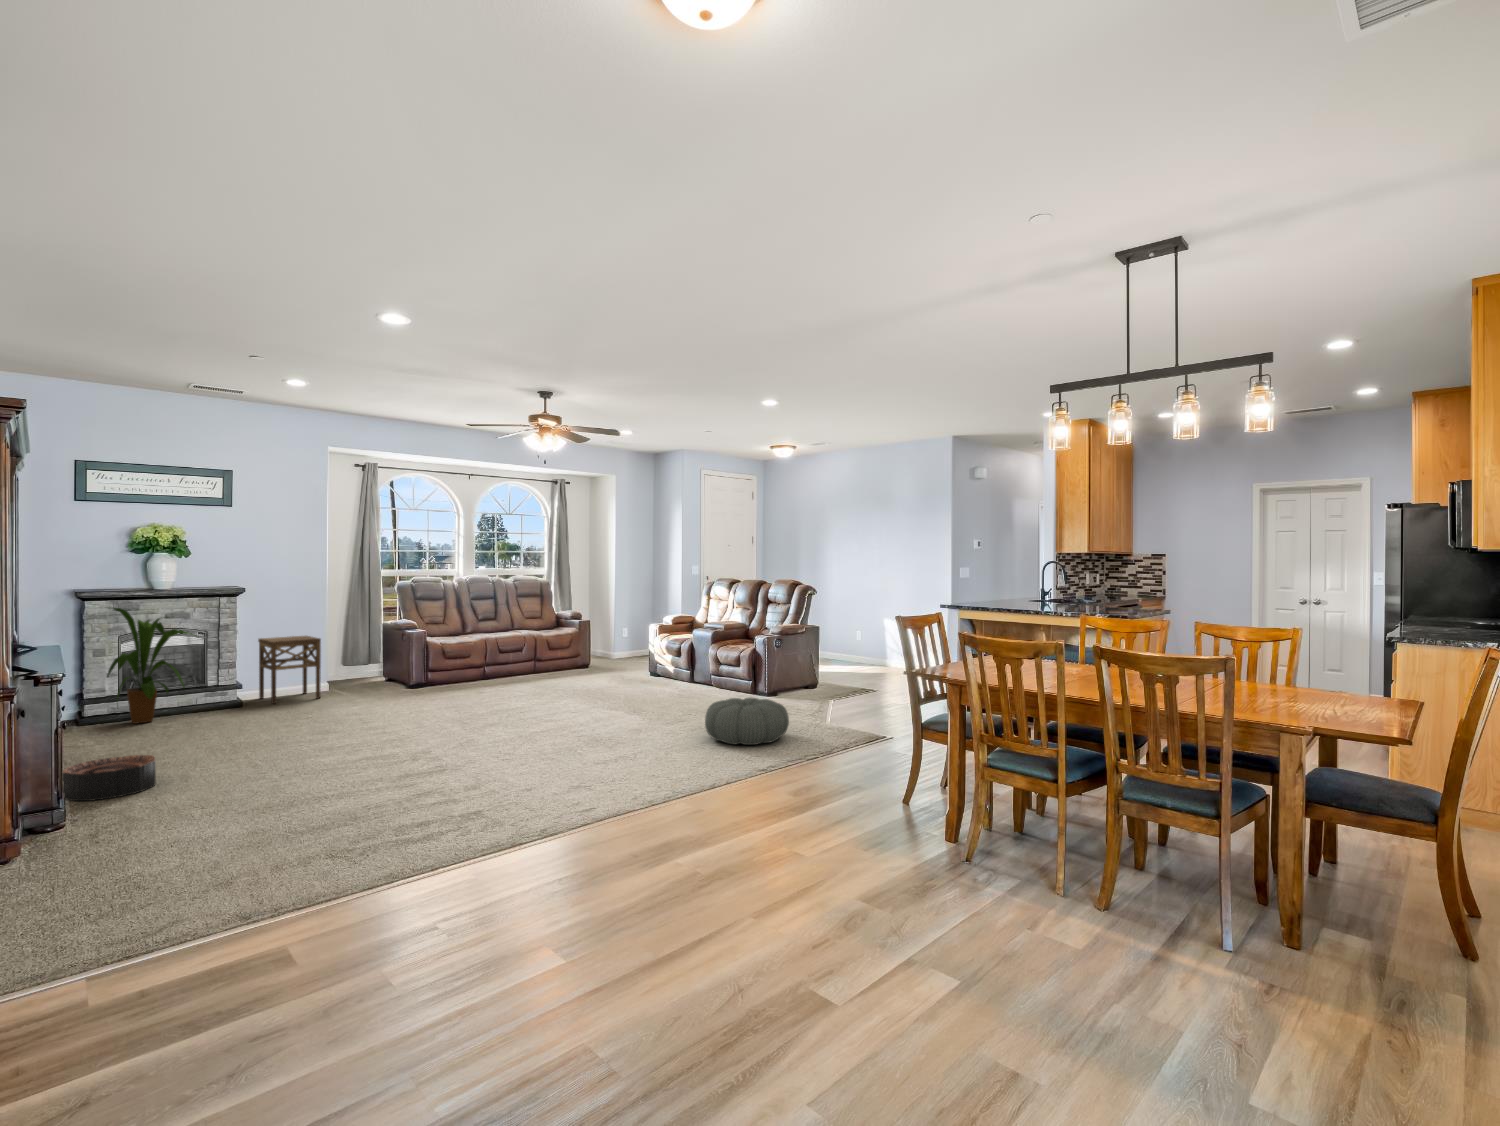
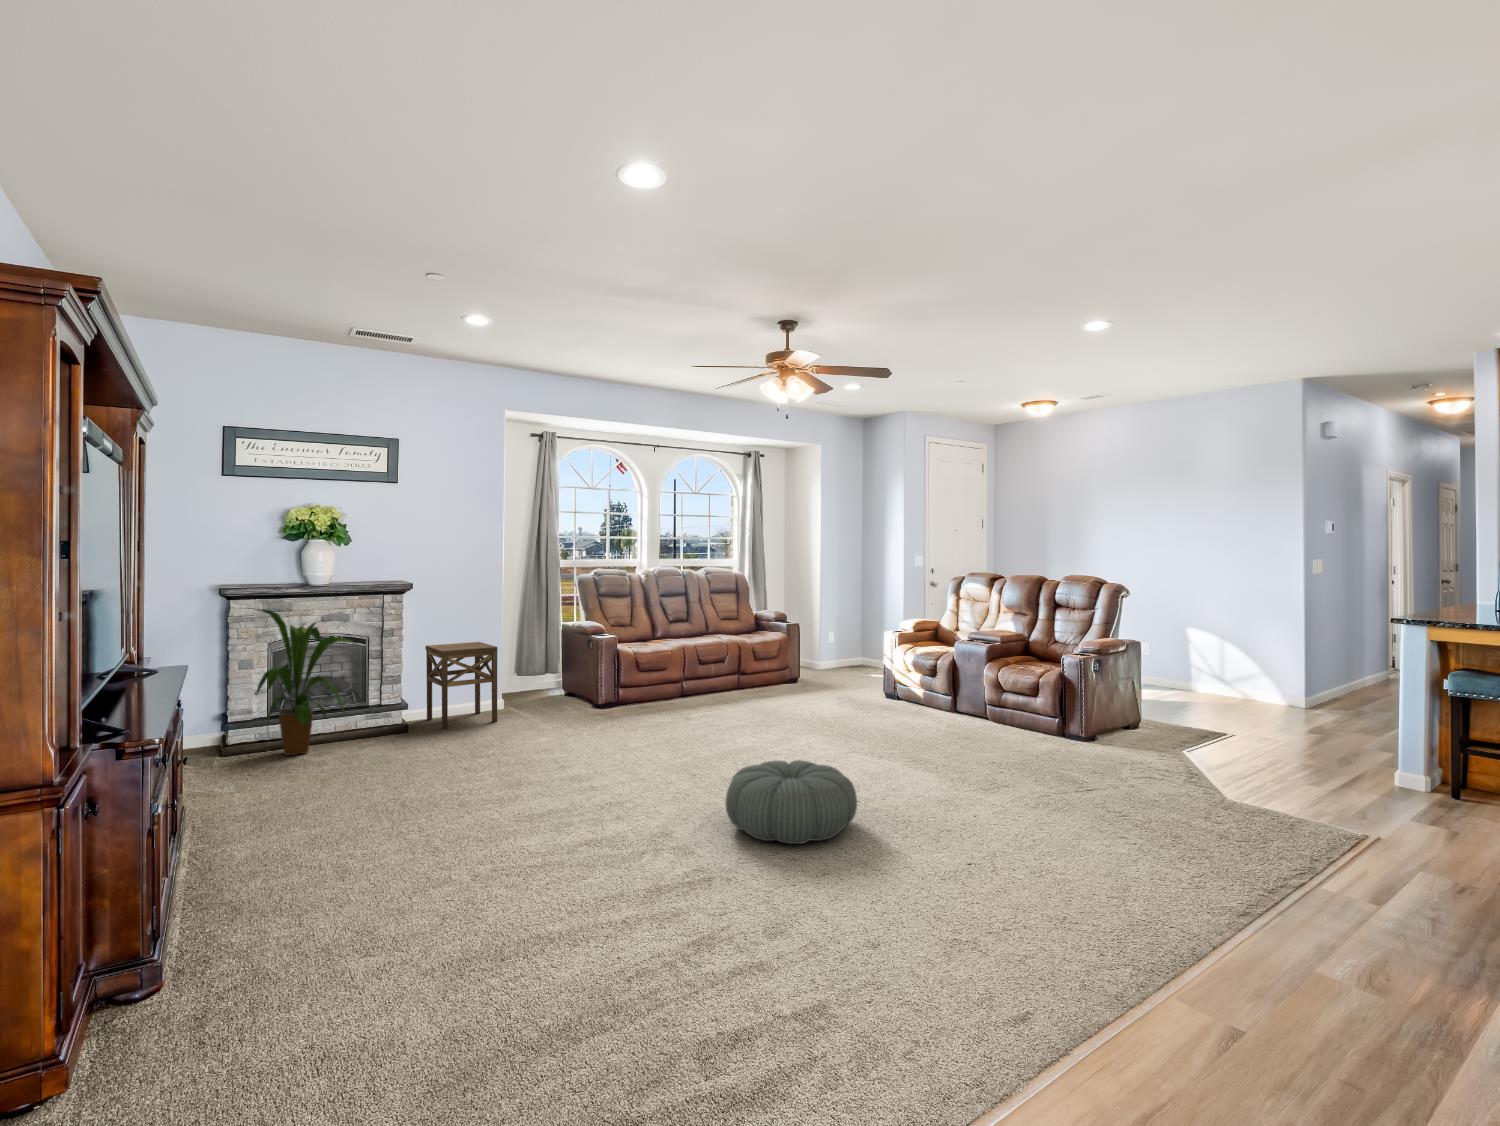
pouf: present [705,698,789,745] -> present [725,760,857,844]
basket: present [62,755,156,801] -> none [186,831,310,912]

